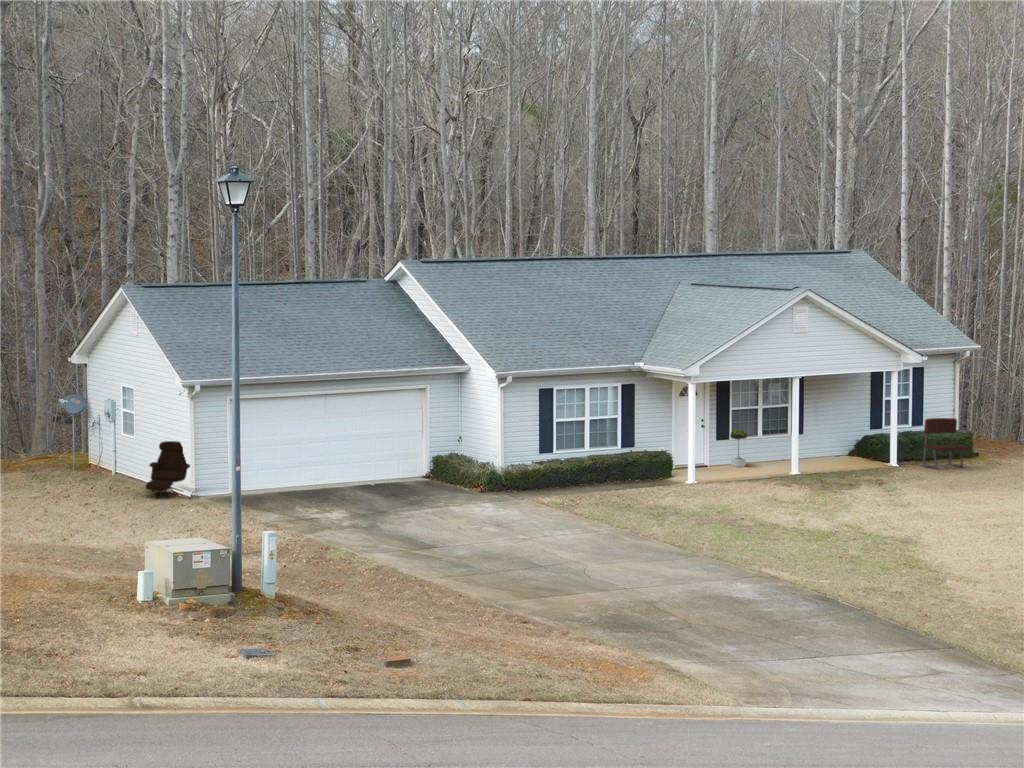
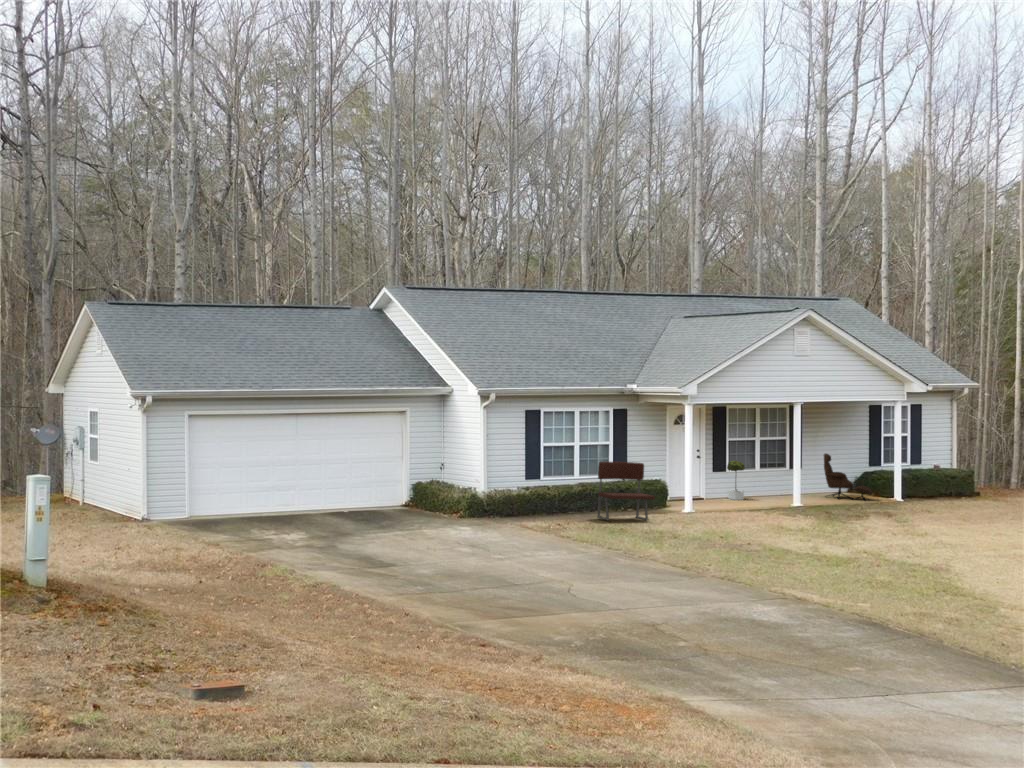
bench: present [922,418,971,469] -> present [597,462,655,521]
lounge chair: present [146,441,190,497] -> present [824,454,872,500]

